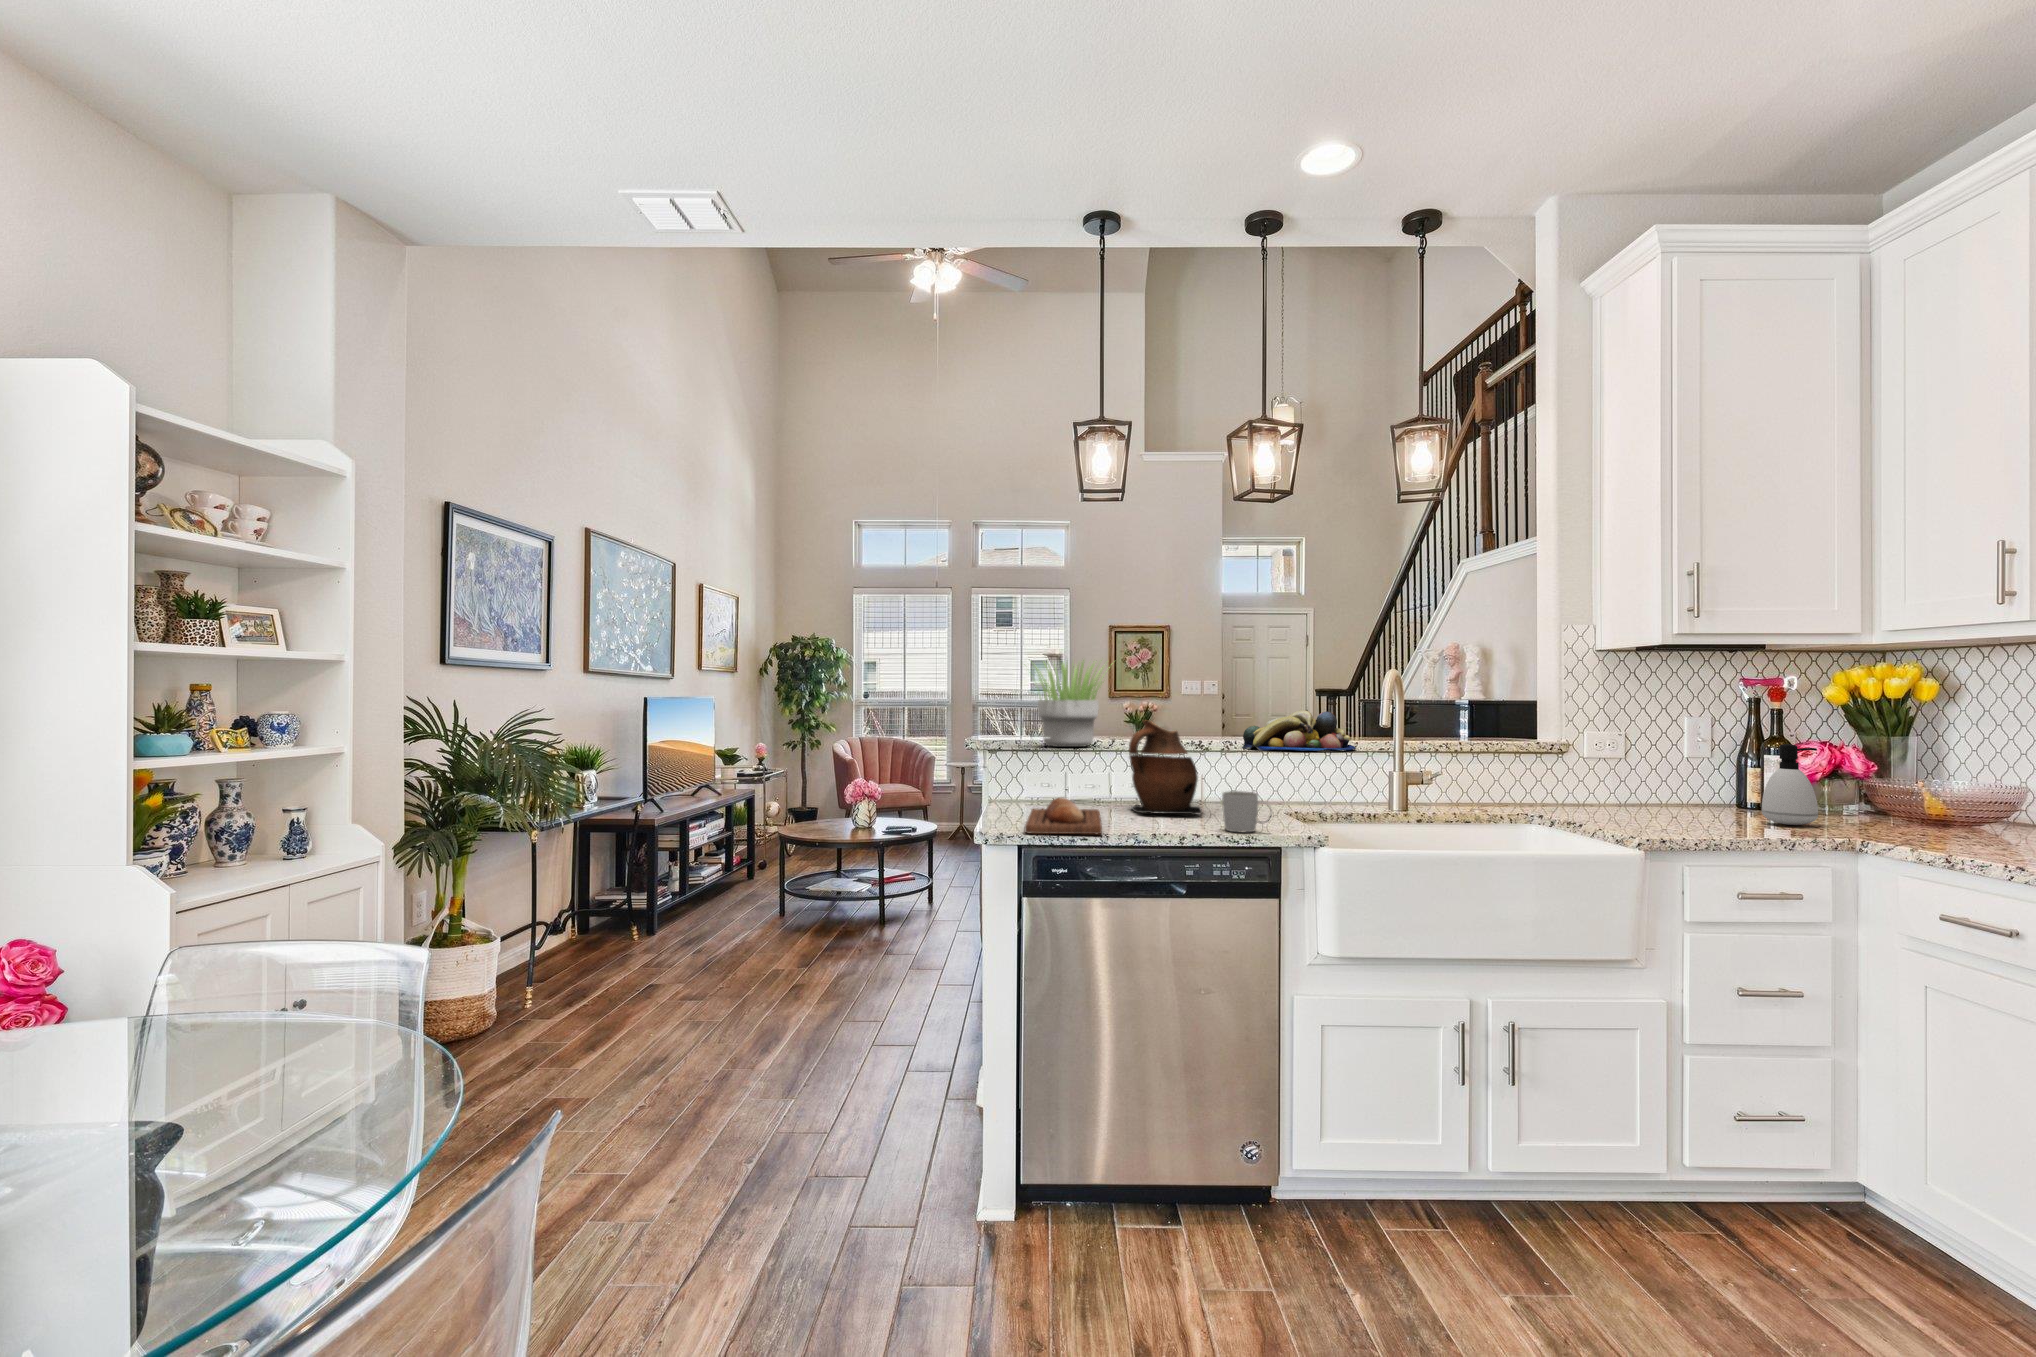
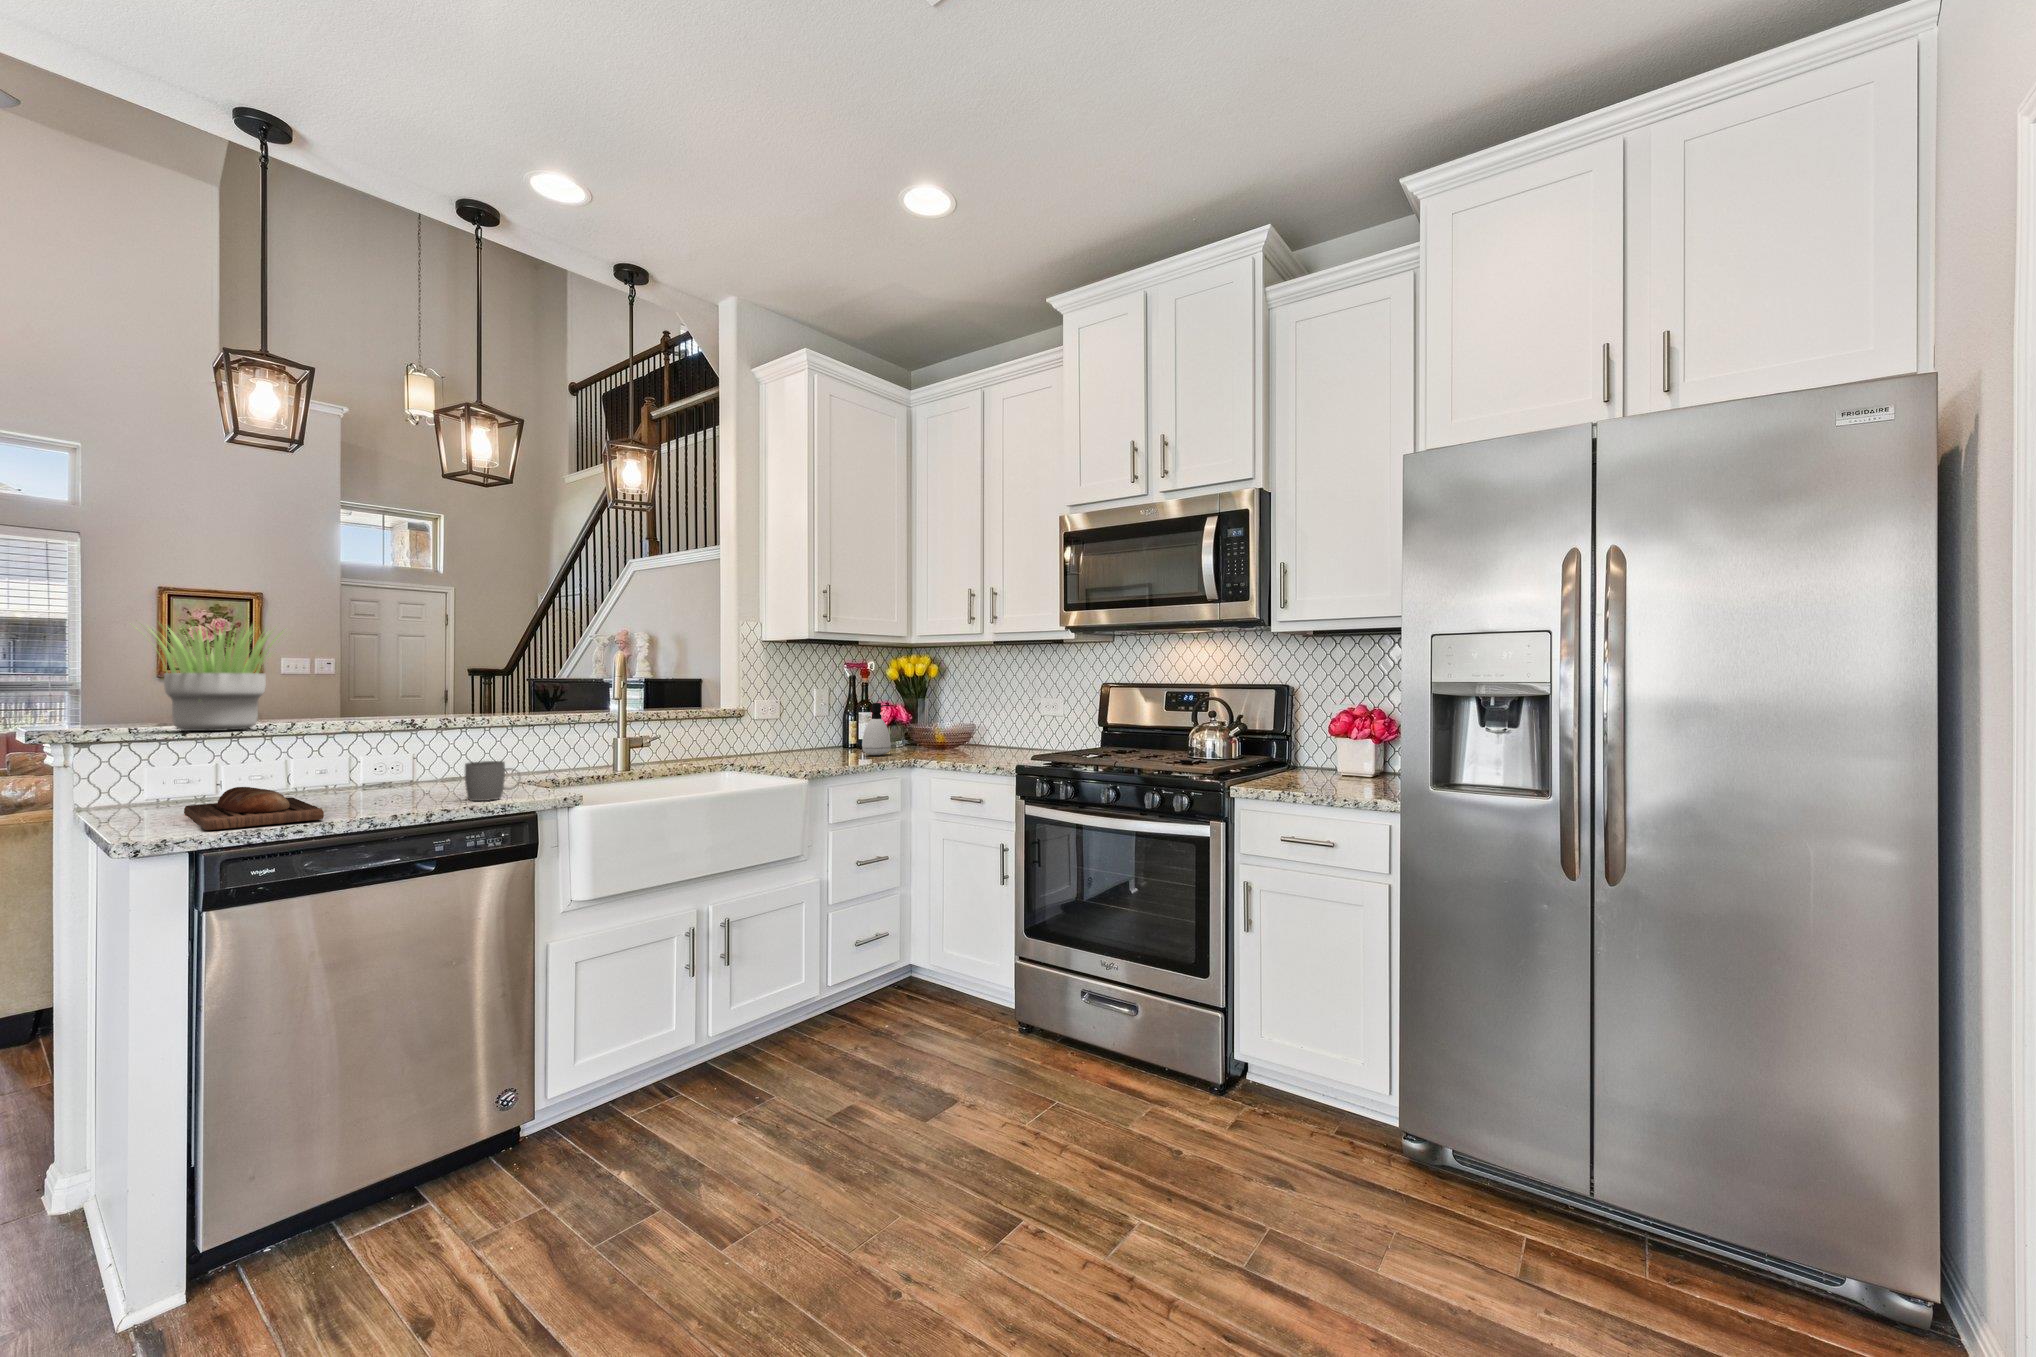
fruit bowl: present [1242,710,1356,751] -> none [456,684,578,723]
ceramic pitcher: present [1129,721,1203,815] -> none [323,695,429,797]

